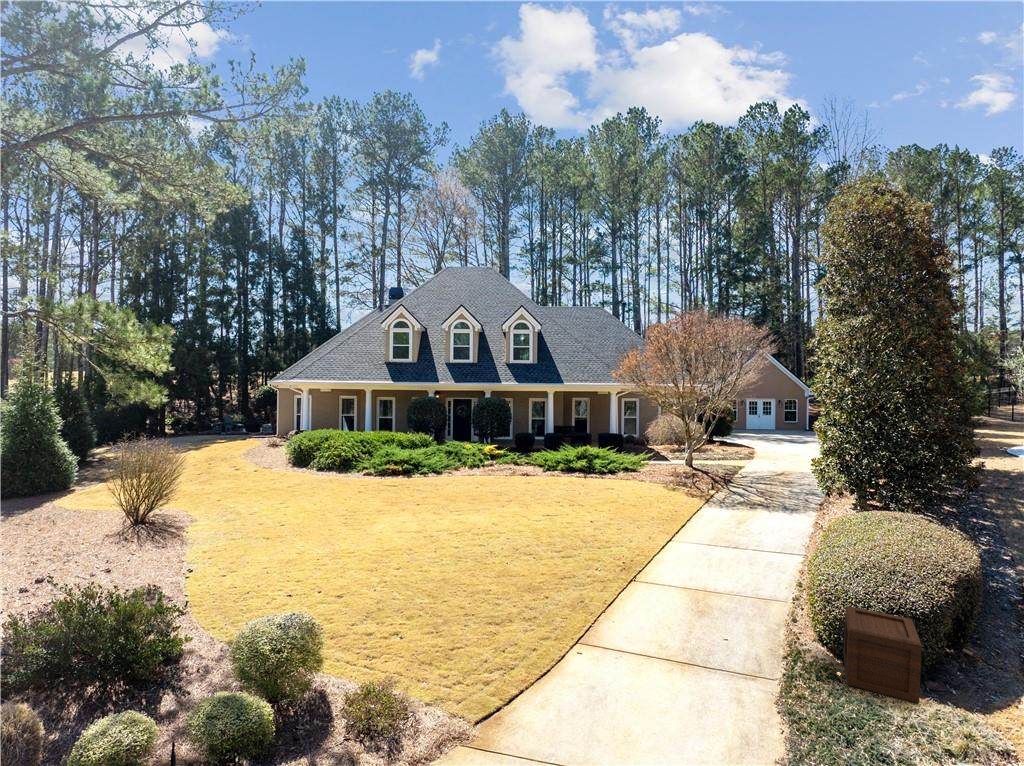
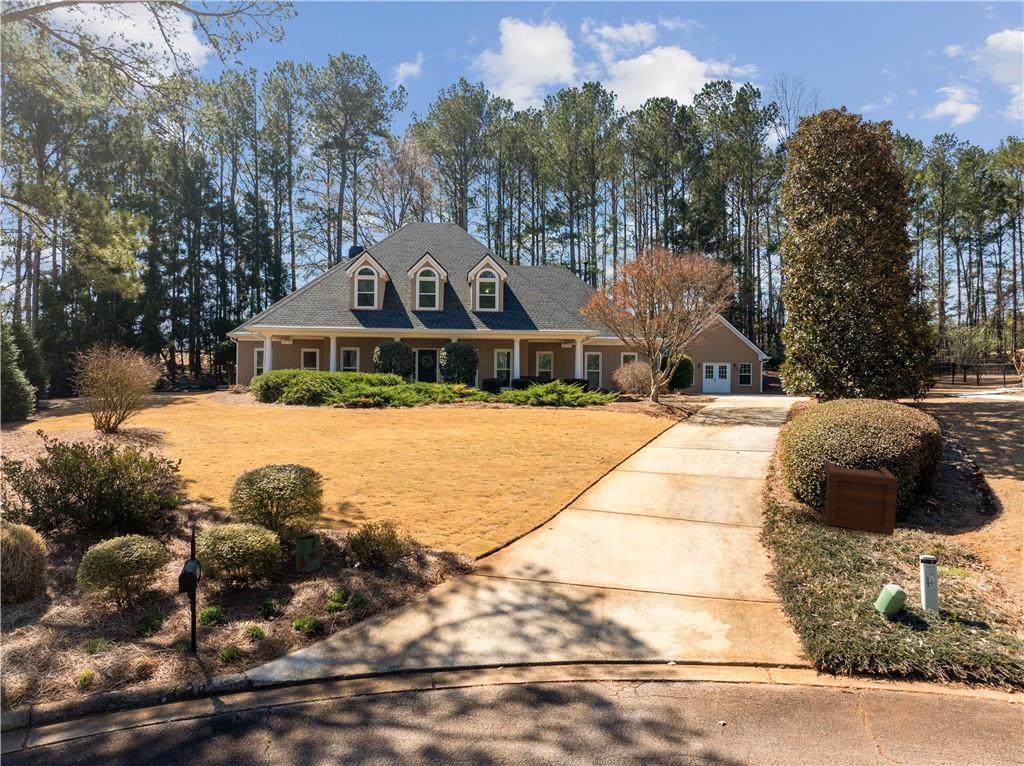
watering can: none [297,684,325,737] -> present [295,534,320,572]

